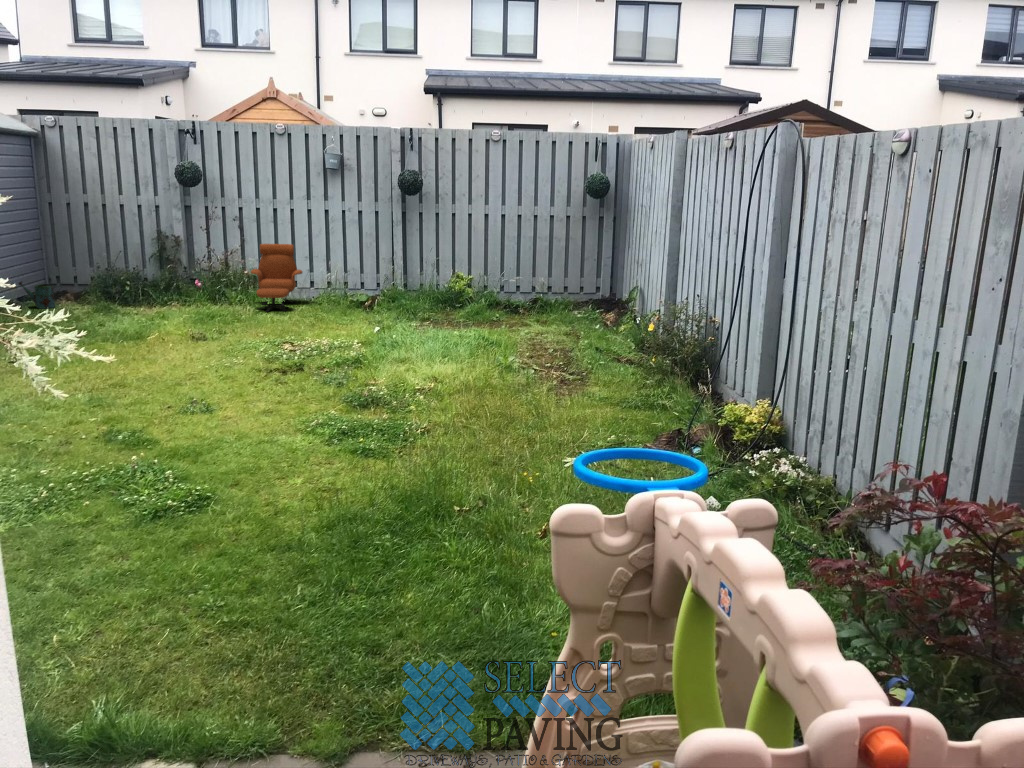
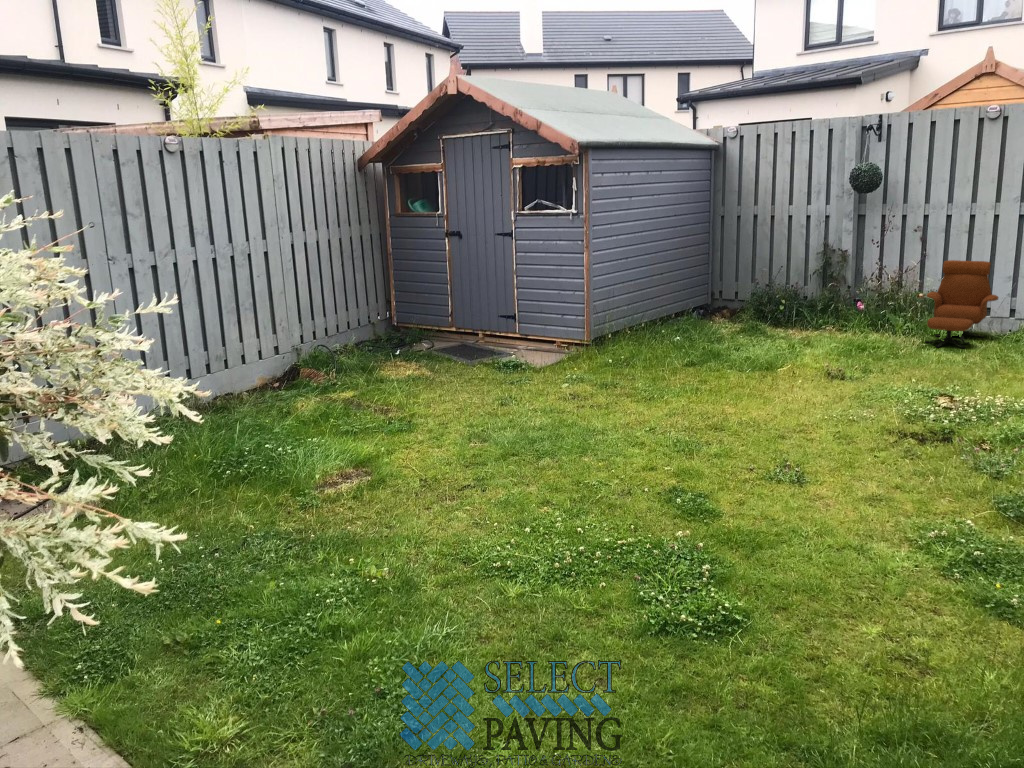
watering can: present [19,282,60,308] -> none [678,296,714,324]

